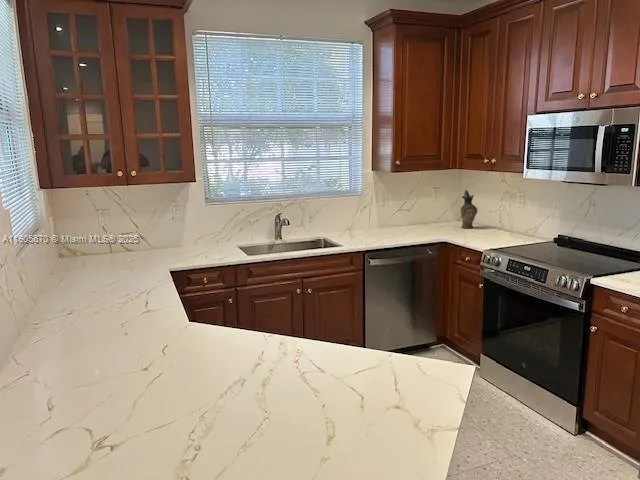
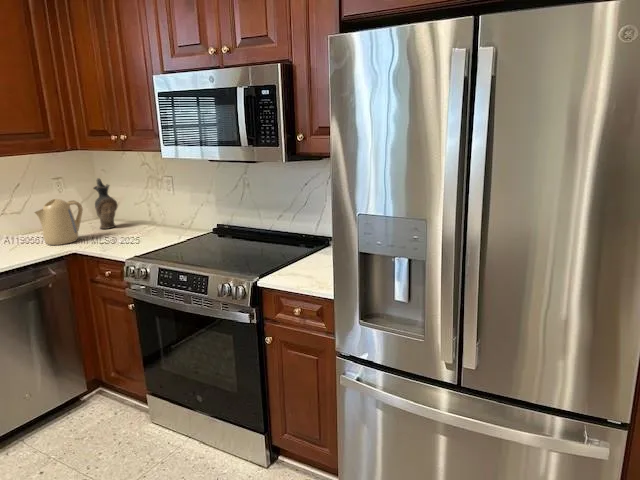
kettle: none [423,202,454,234] -> present [35,199,83,245]

